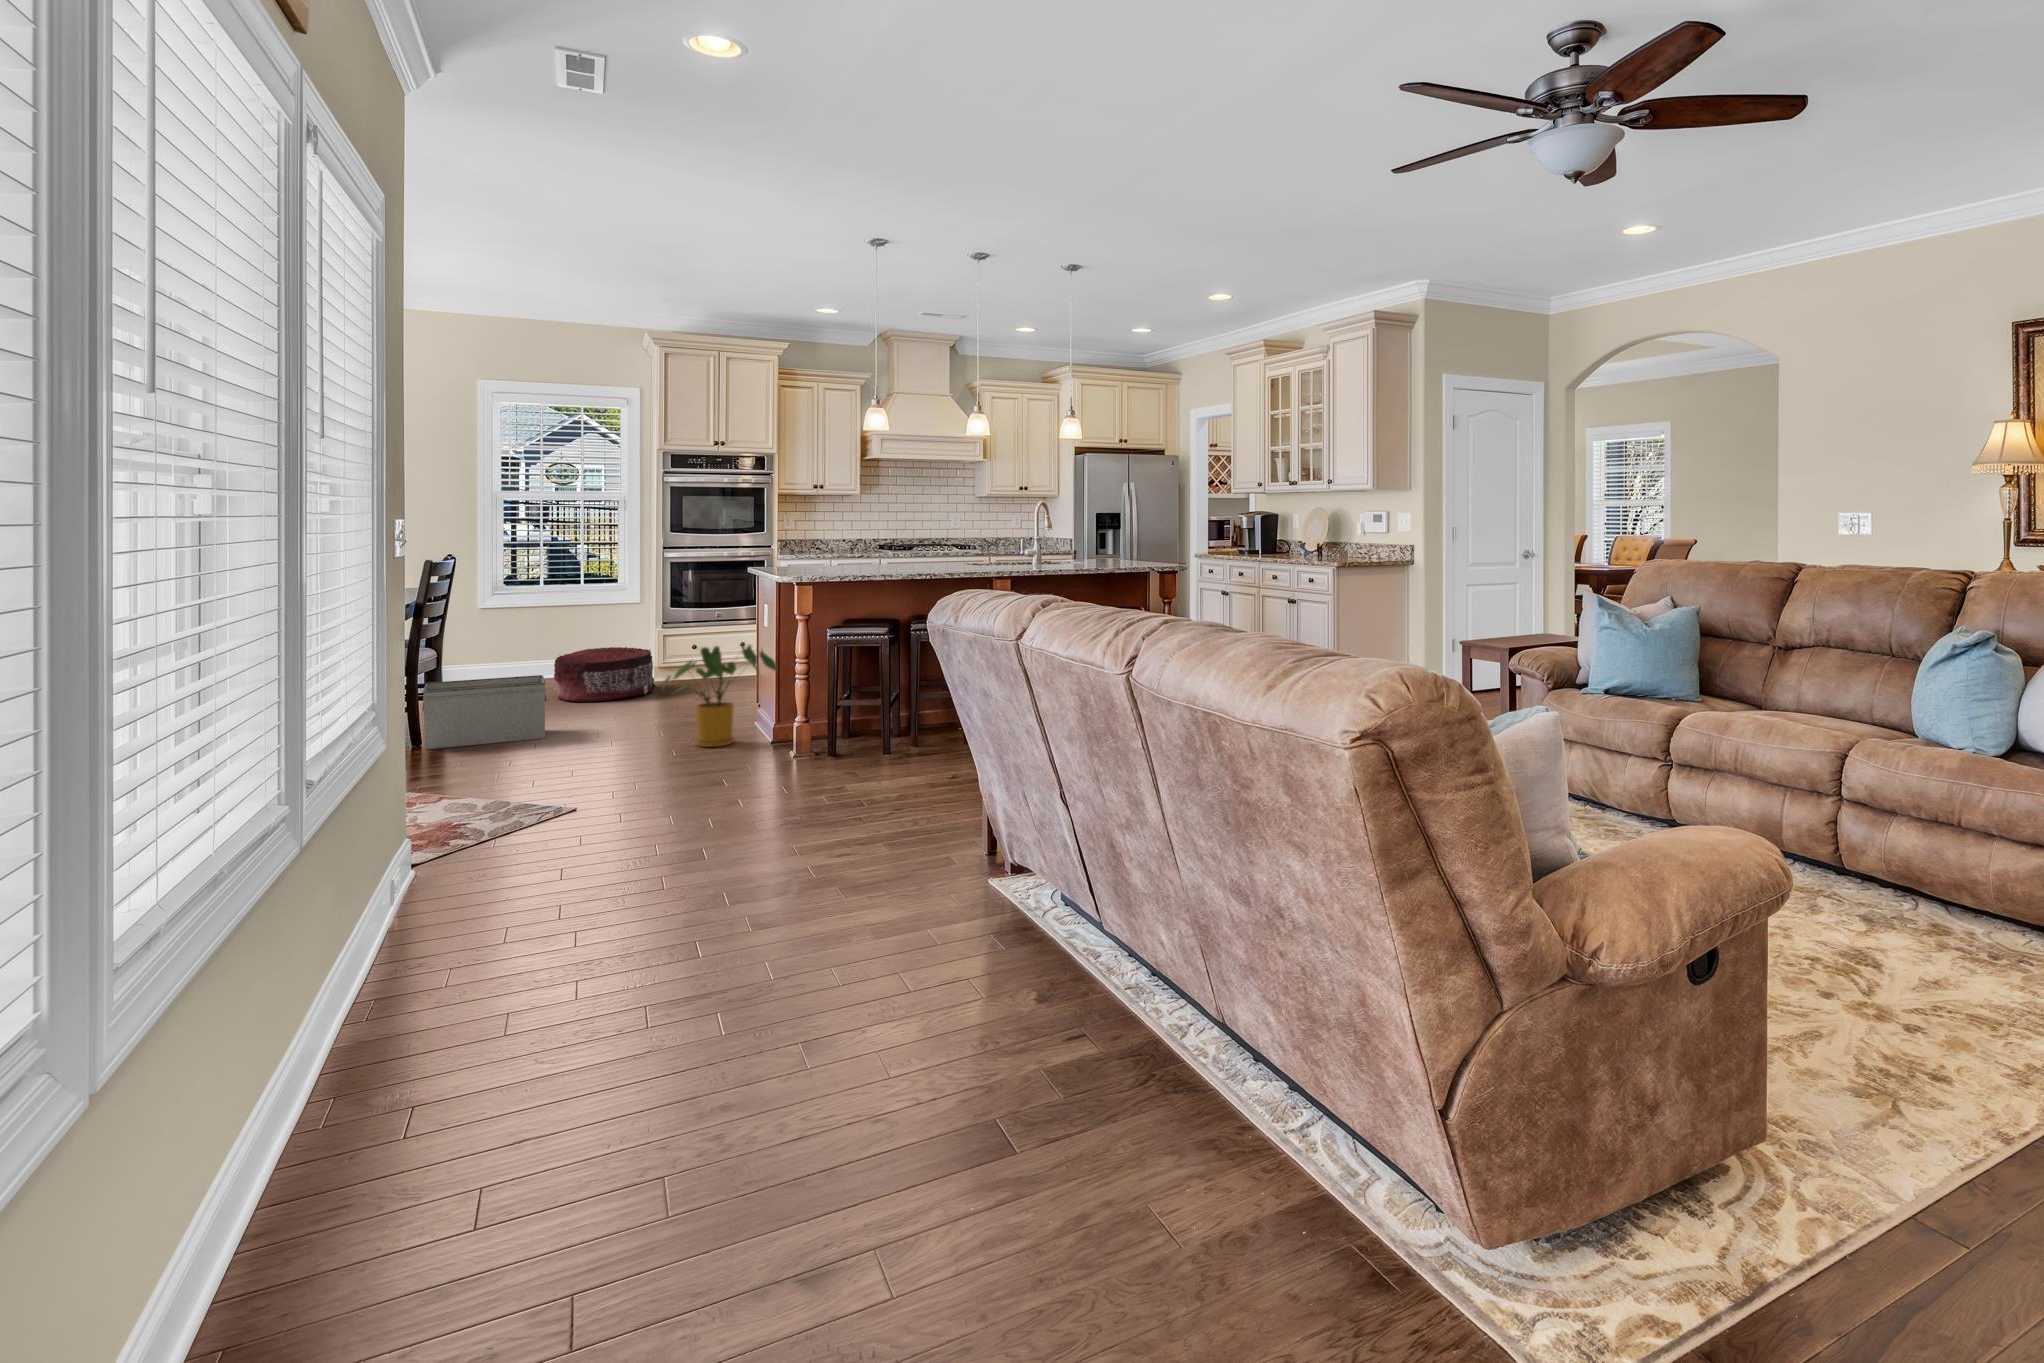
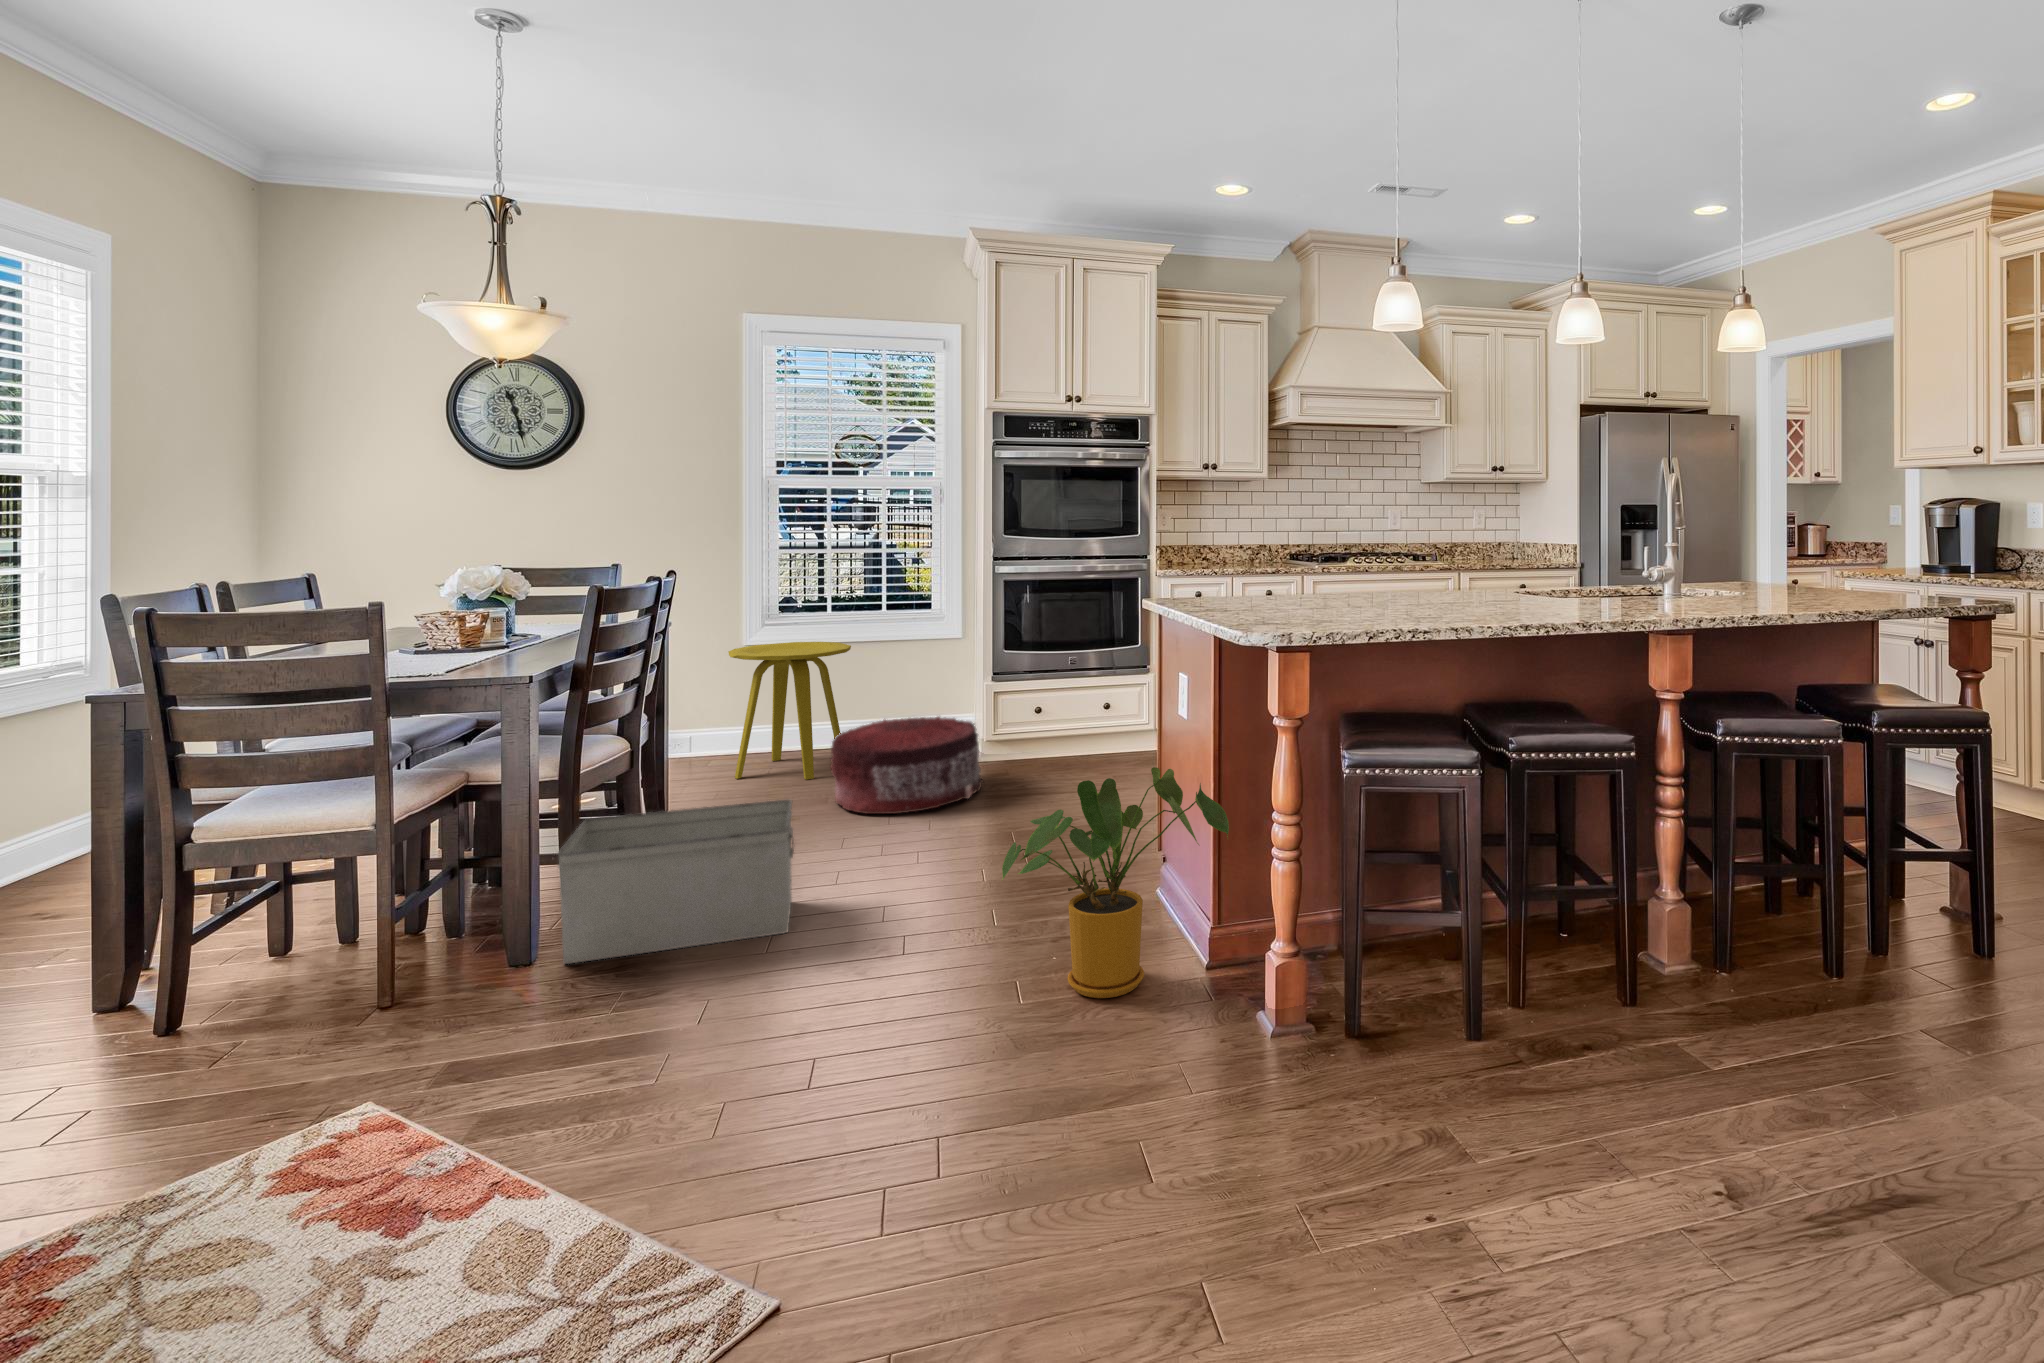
side table: none [477,604,563,691] -> present [728,642,851,780]

